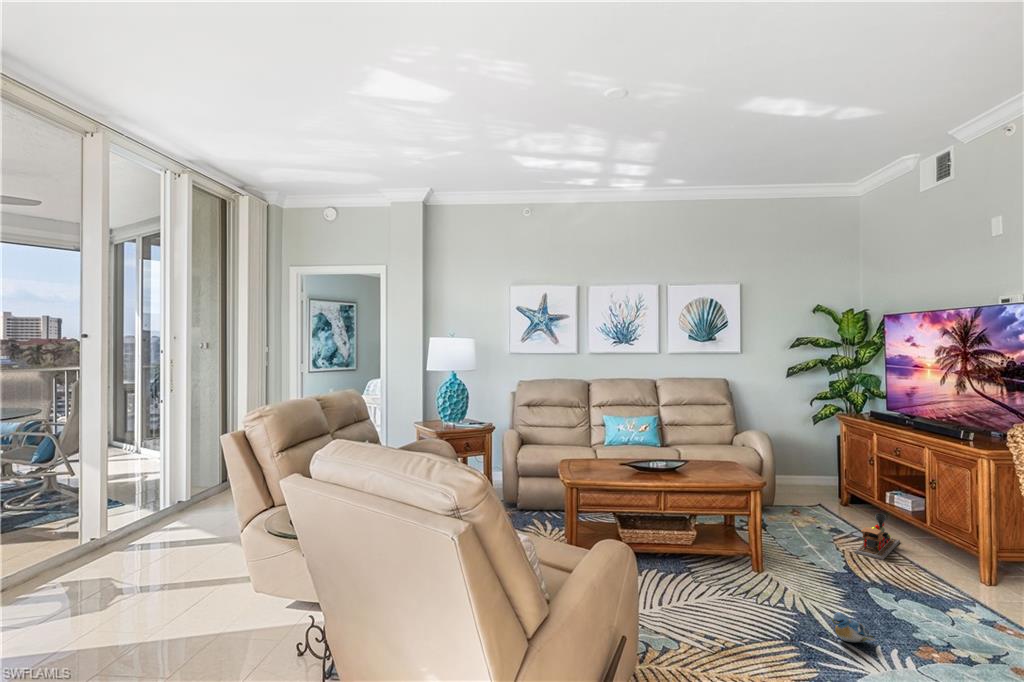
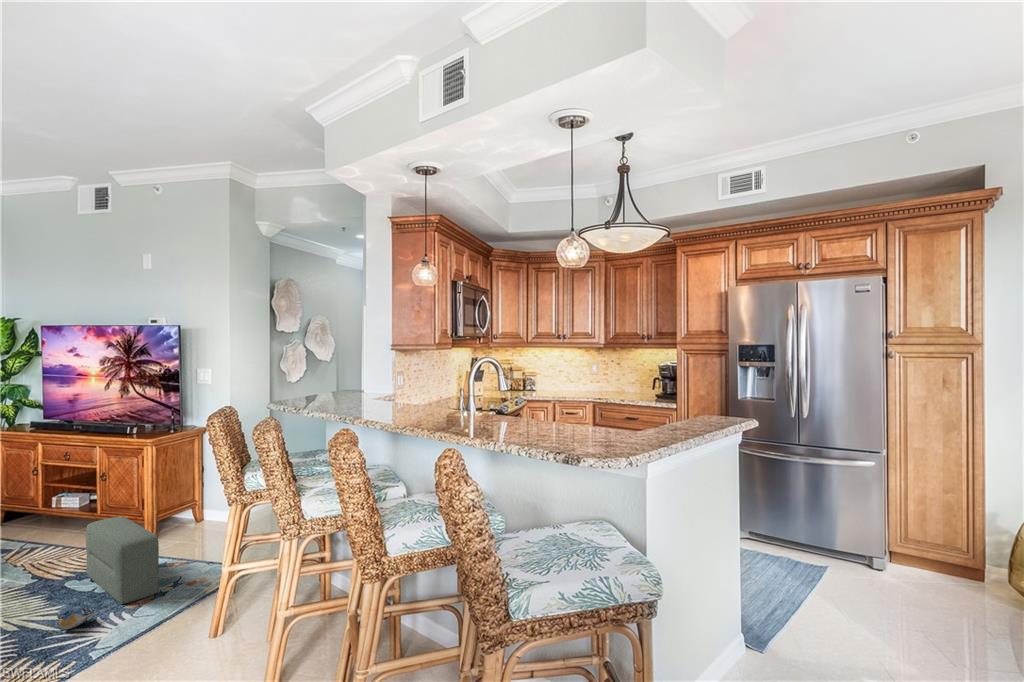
toy train: present [854,514,900,560] -> none [33,517,70,563]
pouf: none [891,532,964,656] -> present [86,517,159,604]

